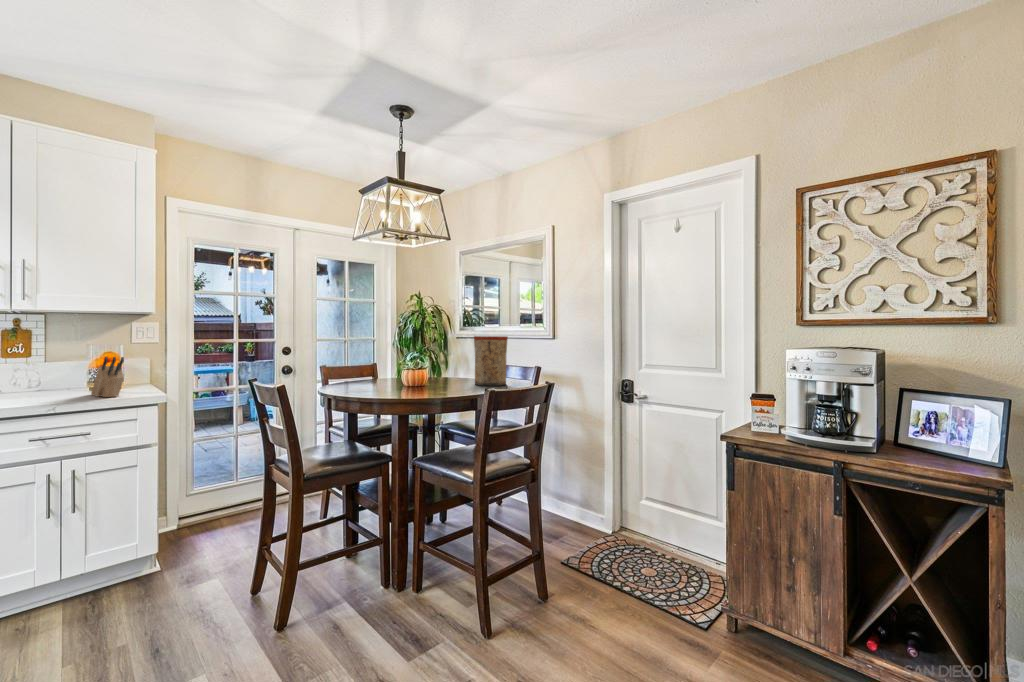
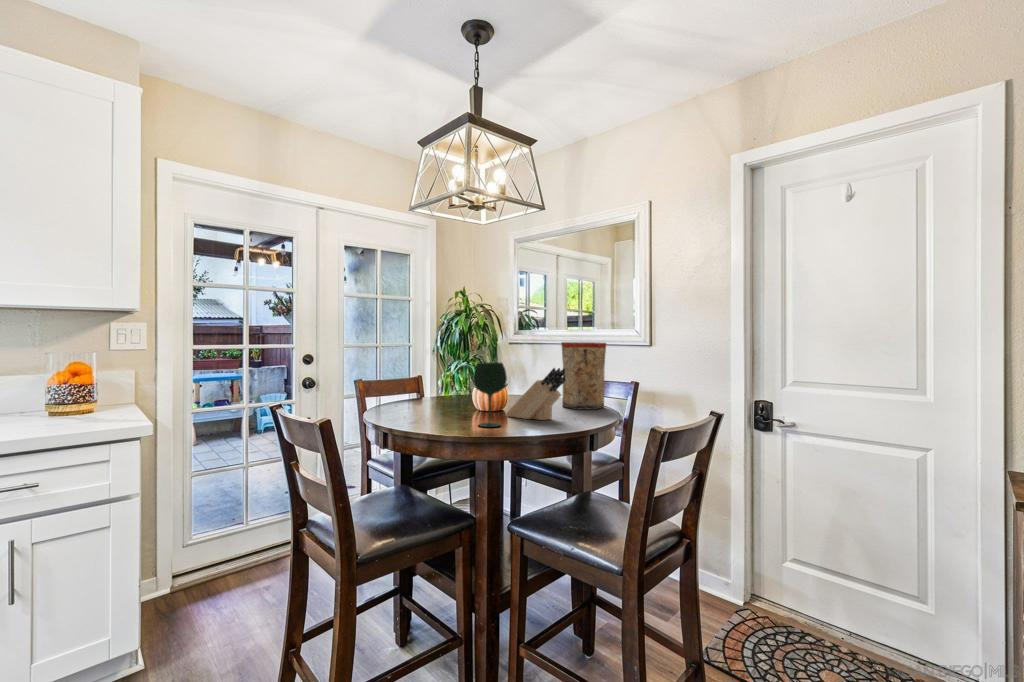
wine glass: none [392,350,417,395] -> present [473,362,507,427]
knife block: present [91,357,124,397] -> present [506,368,566,420]

